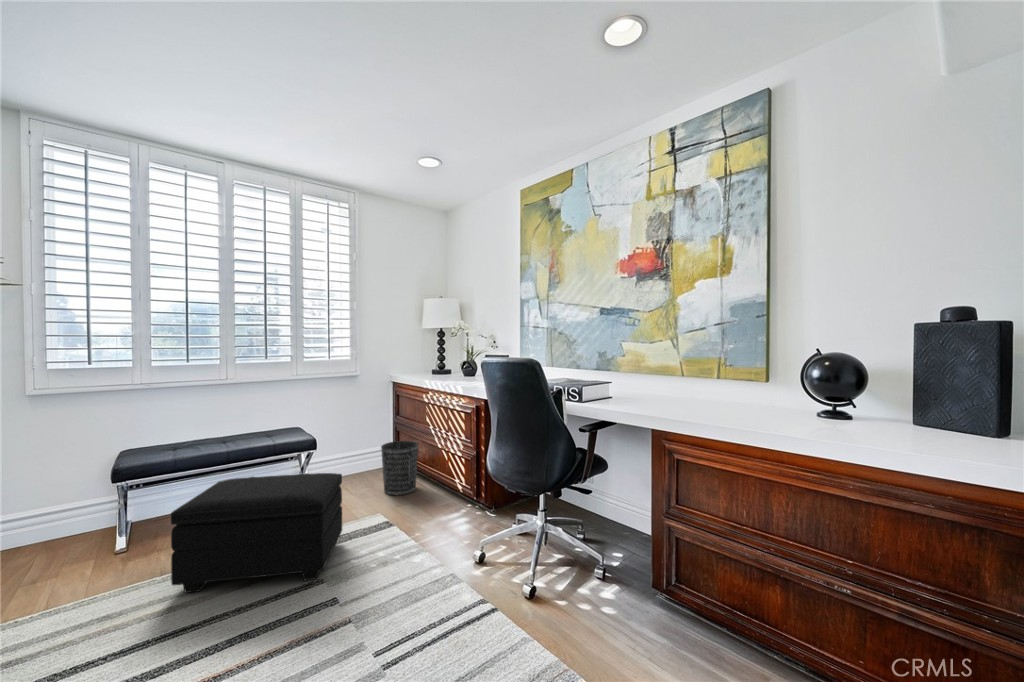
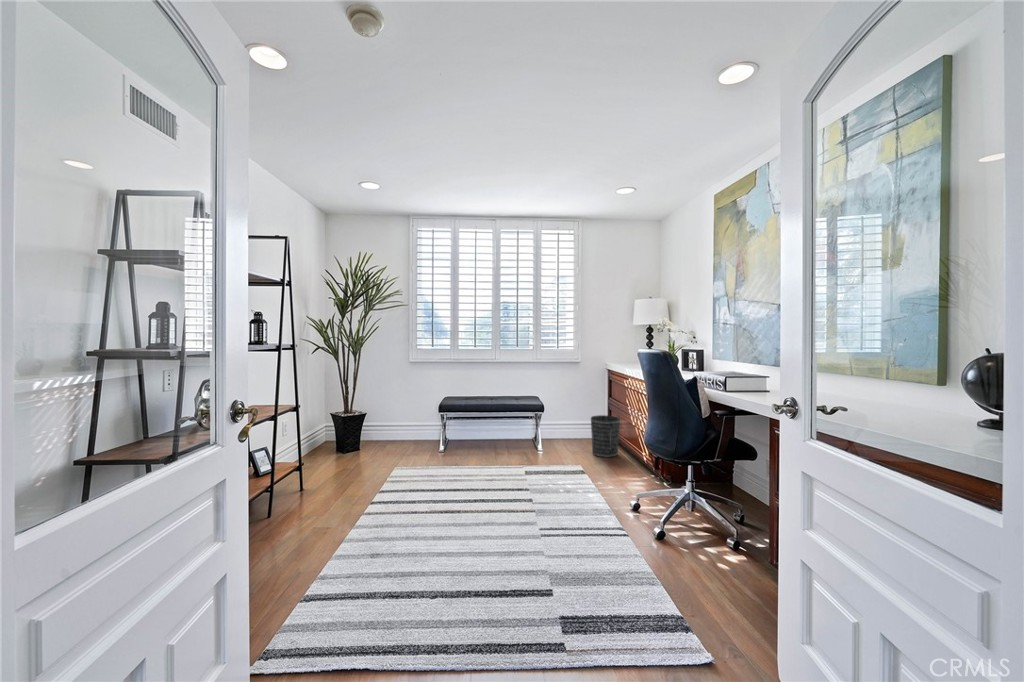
footstool: present [171,473,342,593] -> none [456,420,550,489]

